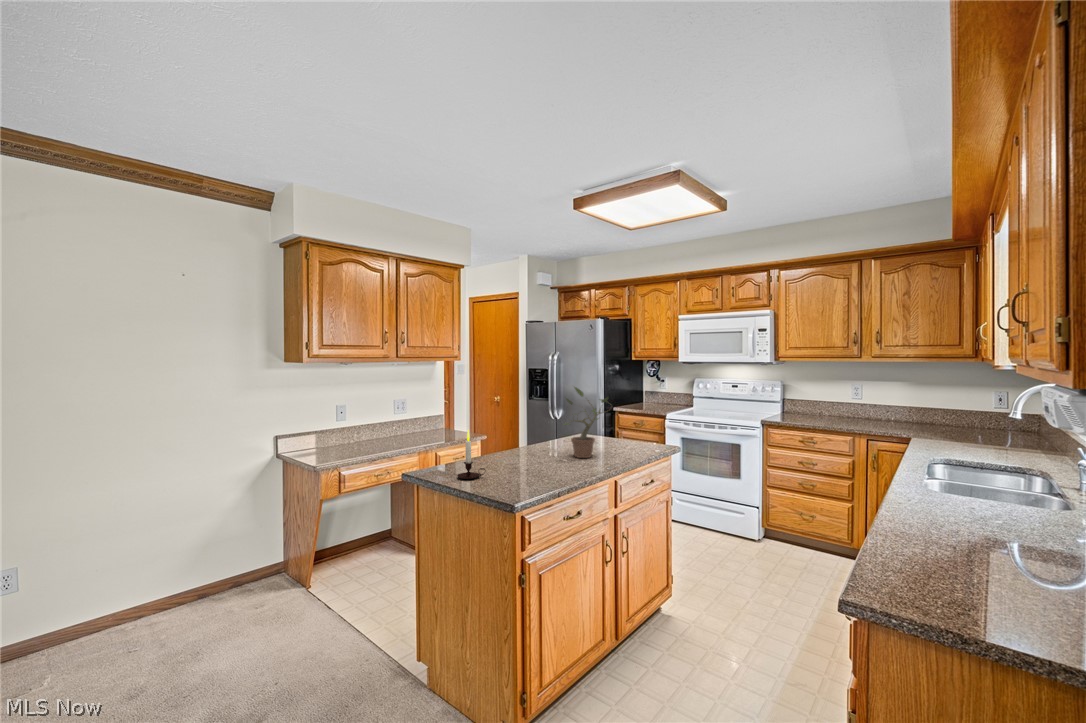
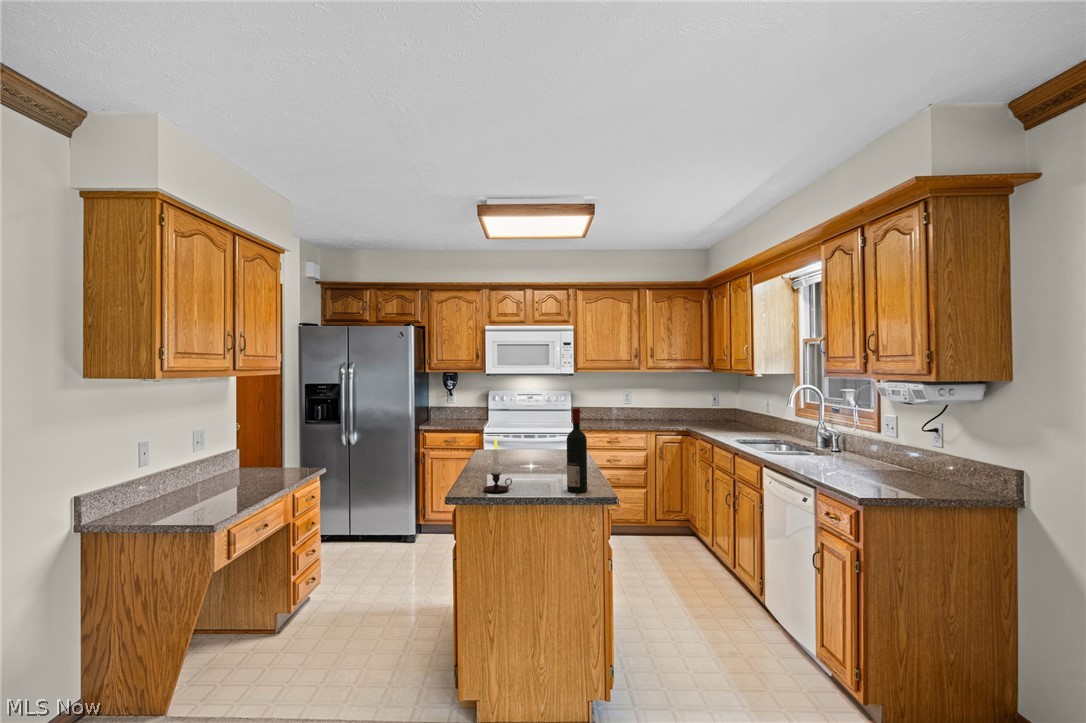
potted plant: present [564,387,608,458] -> none [517,389,558,464]
wine bottle: none [512,410,532,492] -> present [567,408,587,492]

